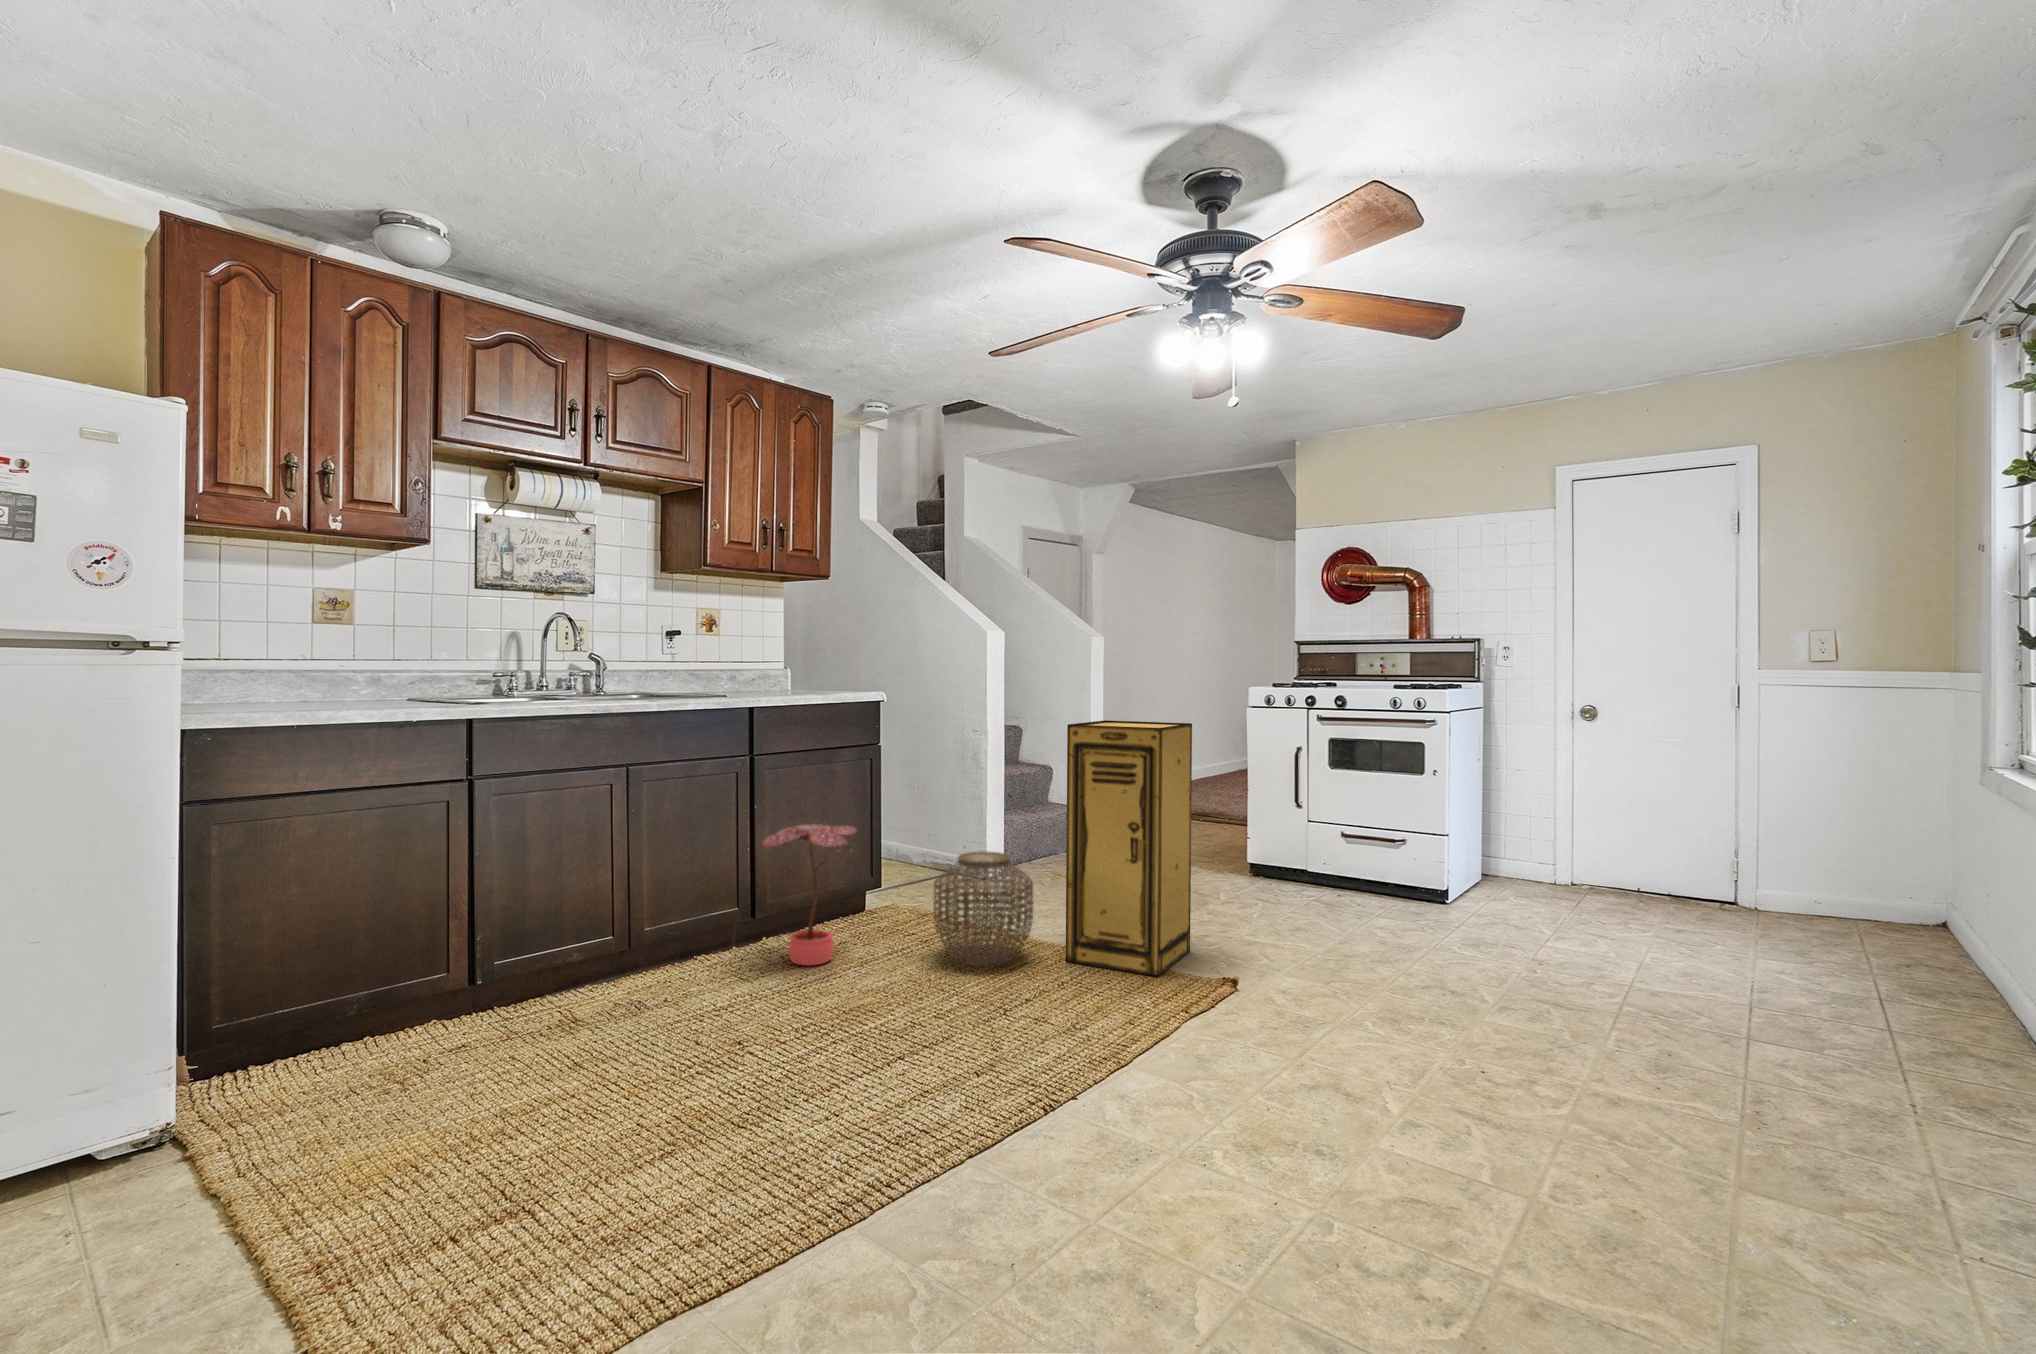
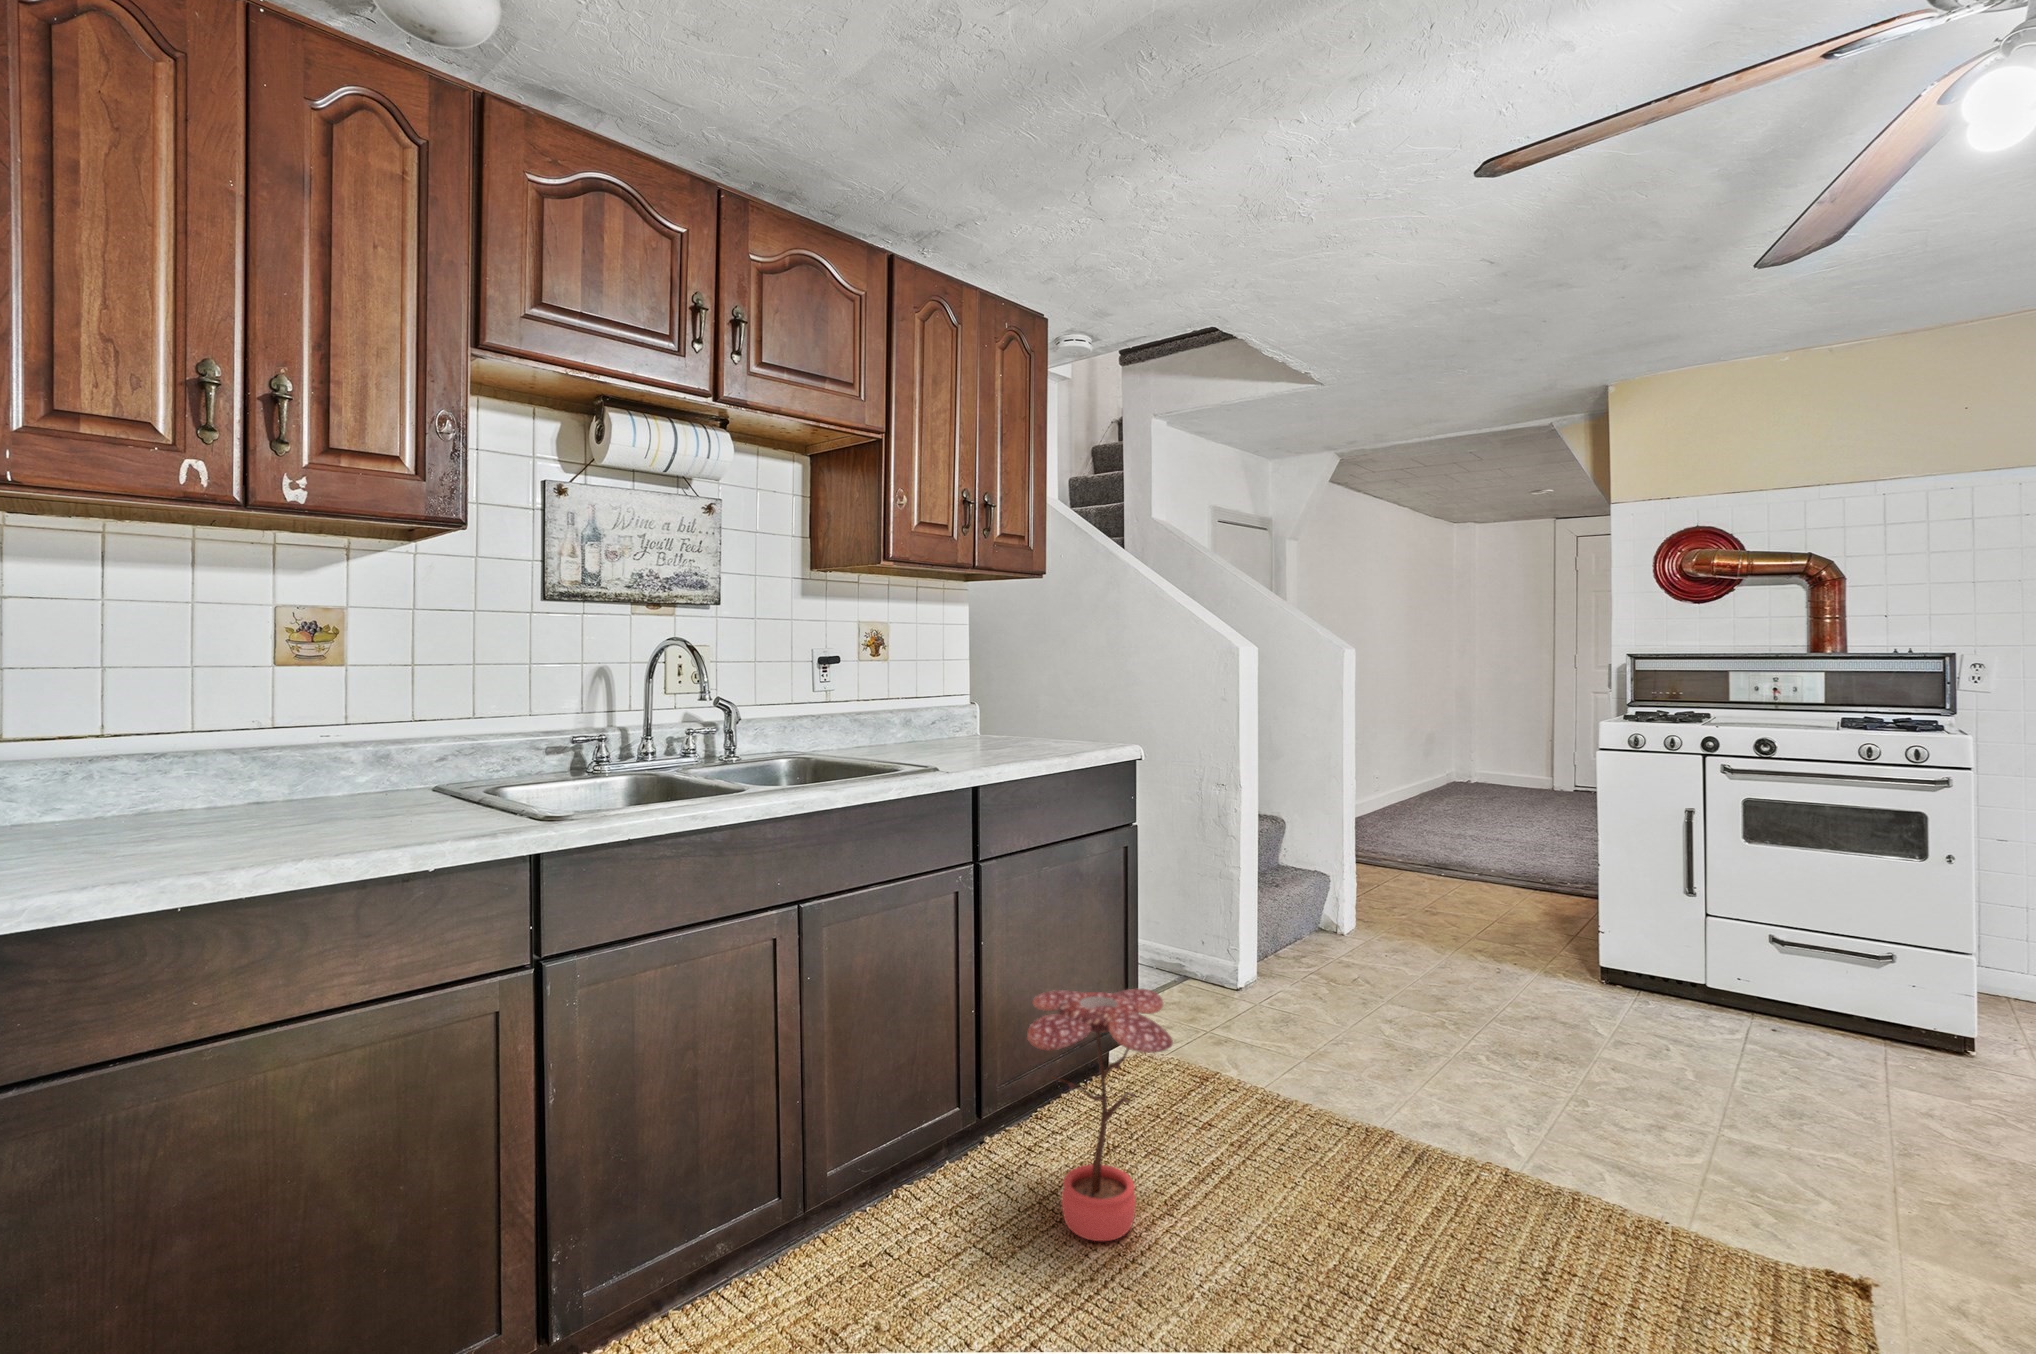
storage cabinet: present [1066,720,1192,977] -> none [1529,811,1744,1290]
woven basket: present [933,852,1033,966] -> none [1298,1036,1478,1249]

